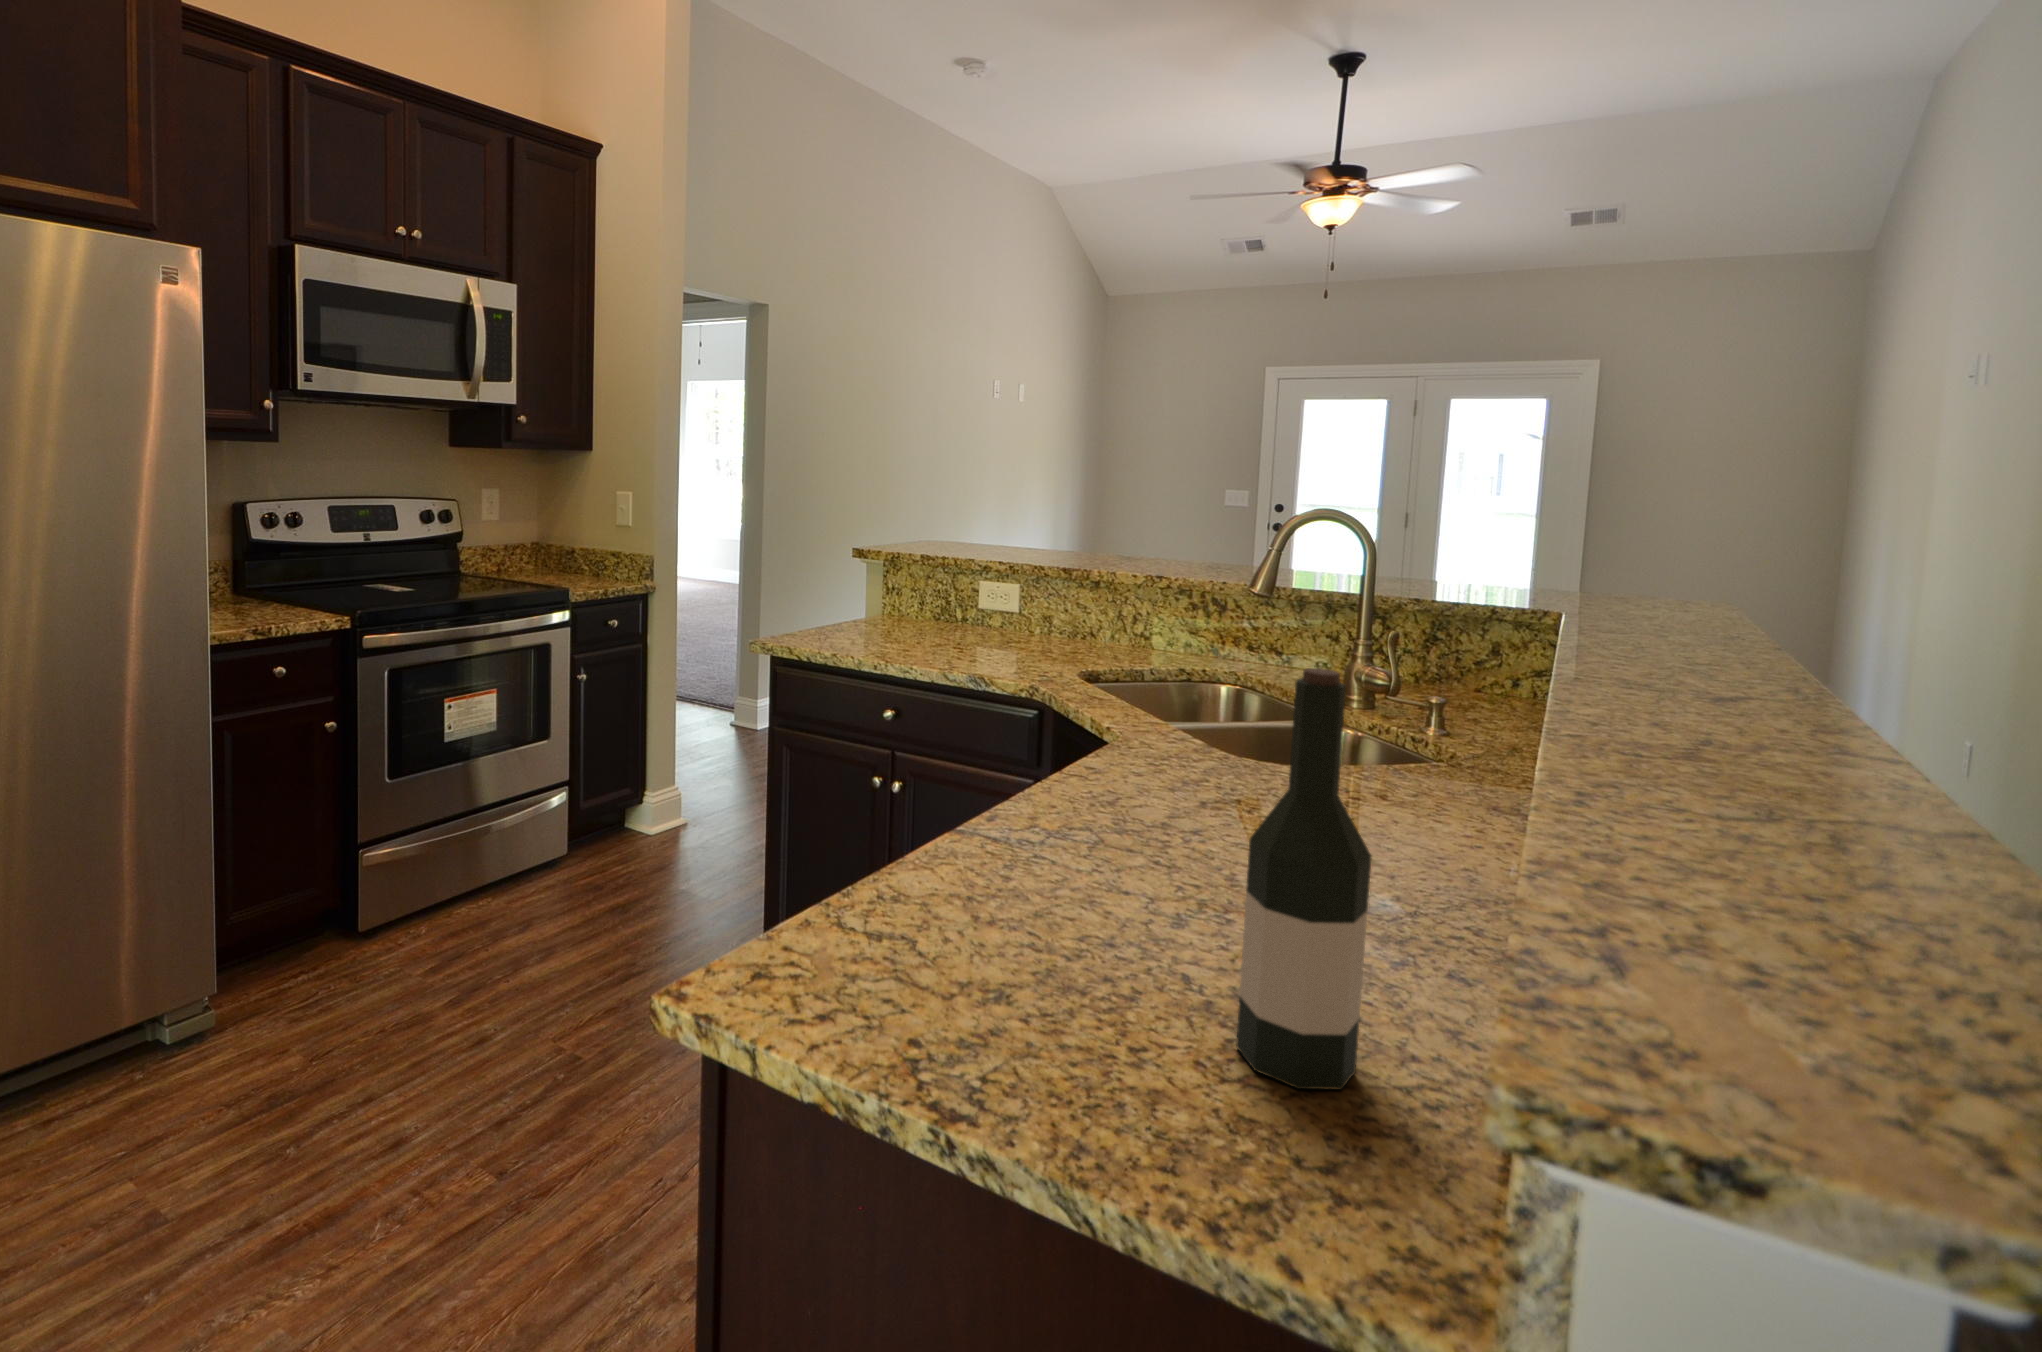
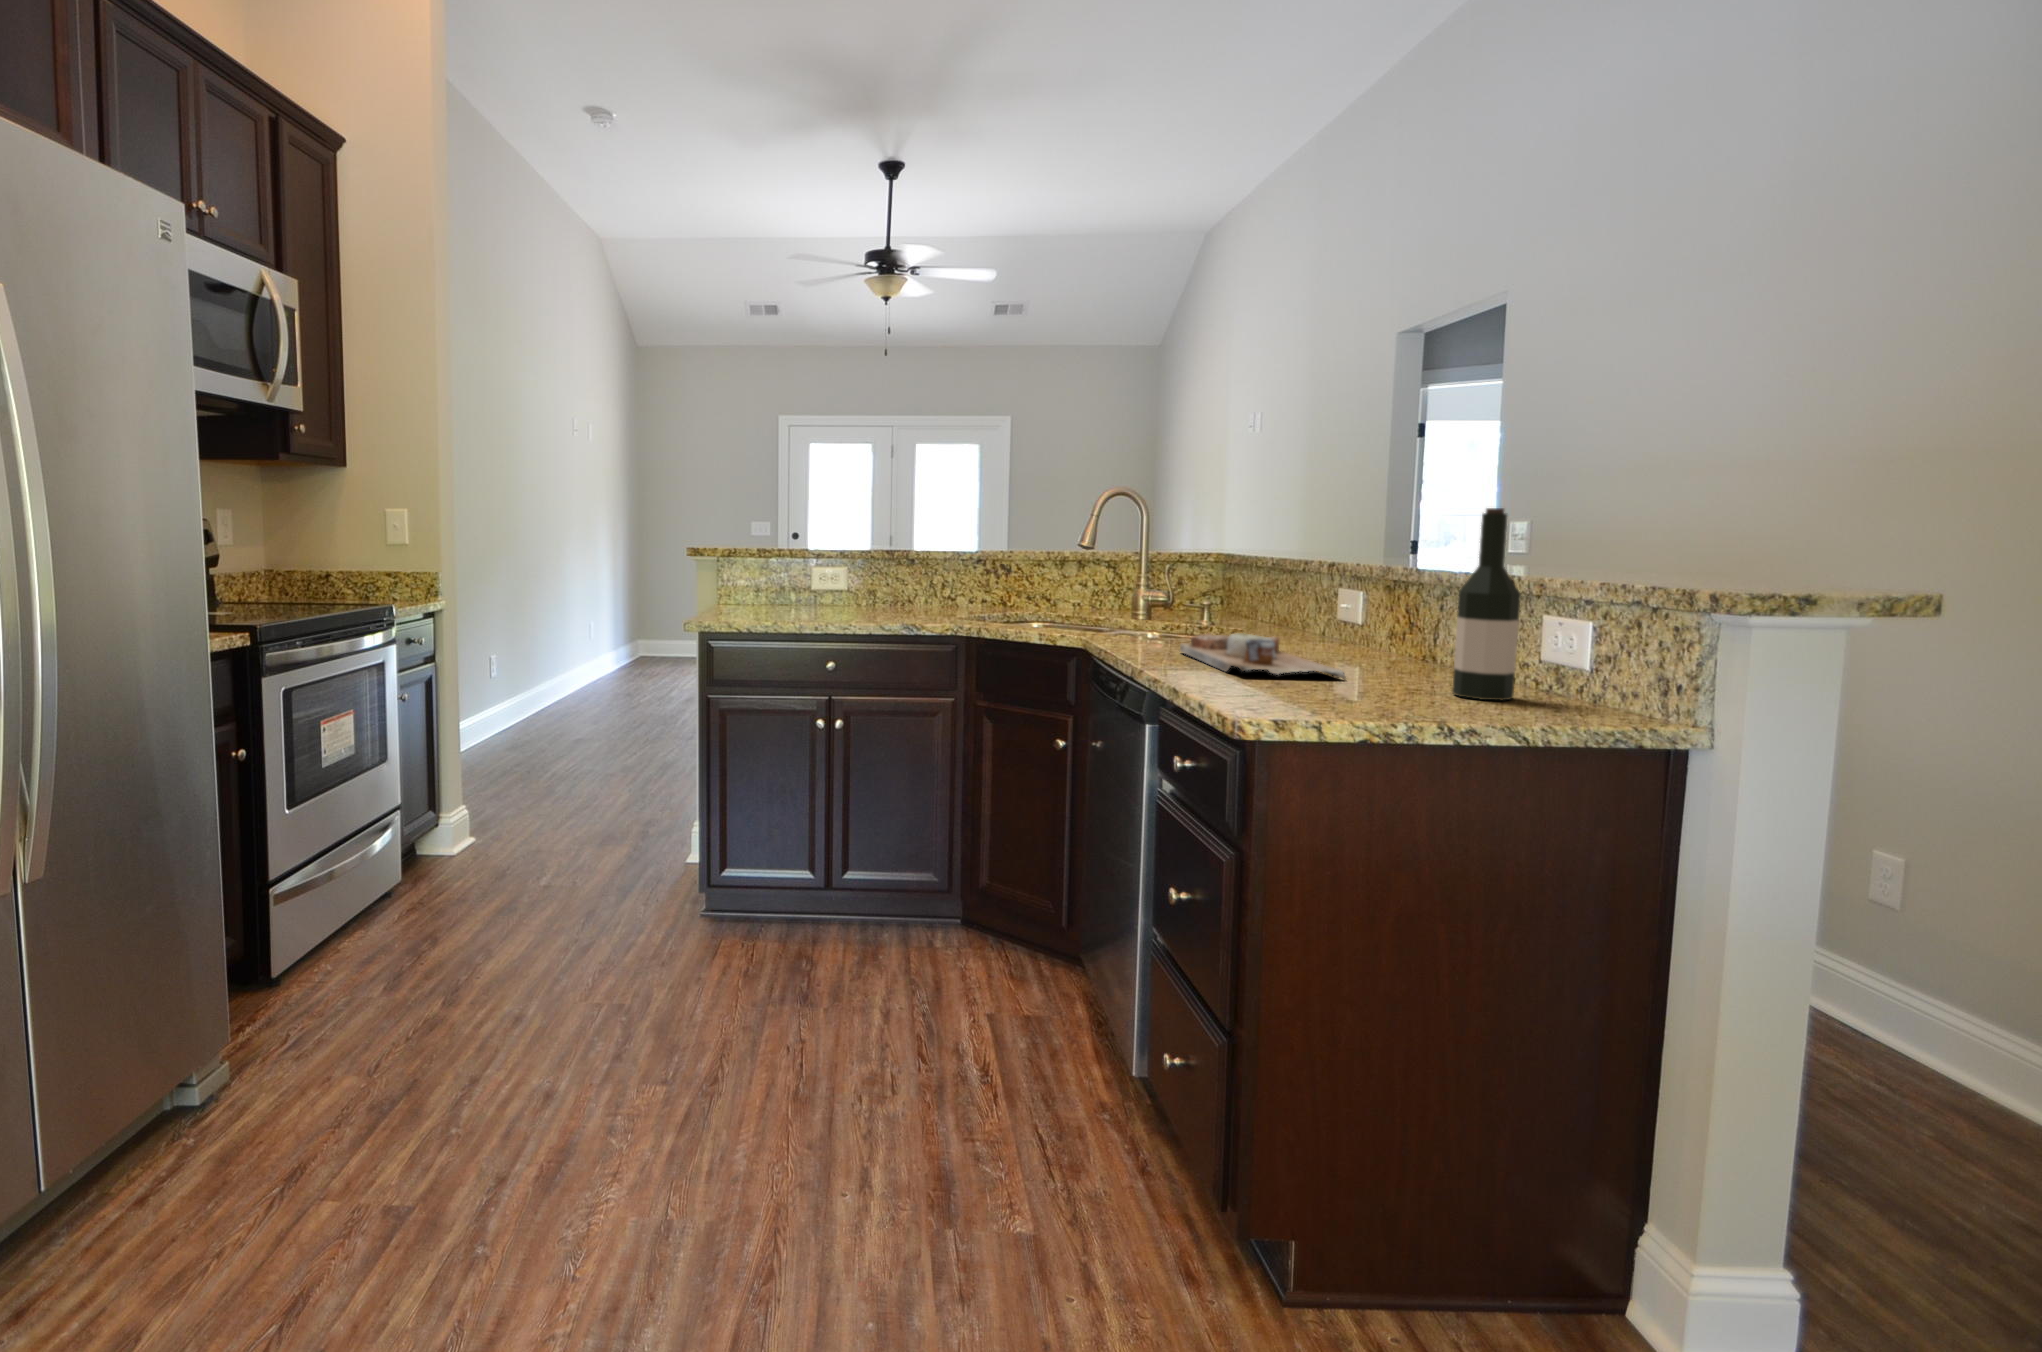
cutting board: none [999,774,1265,934] -> present [1180,633,1346,679]

